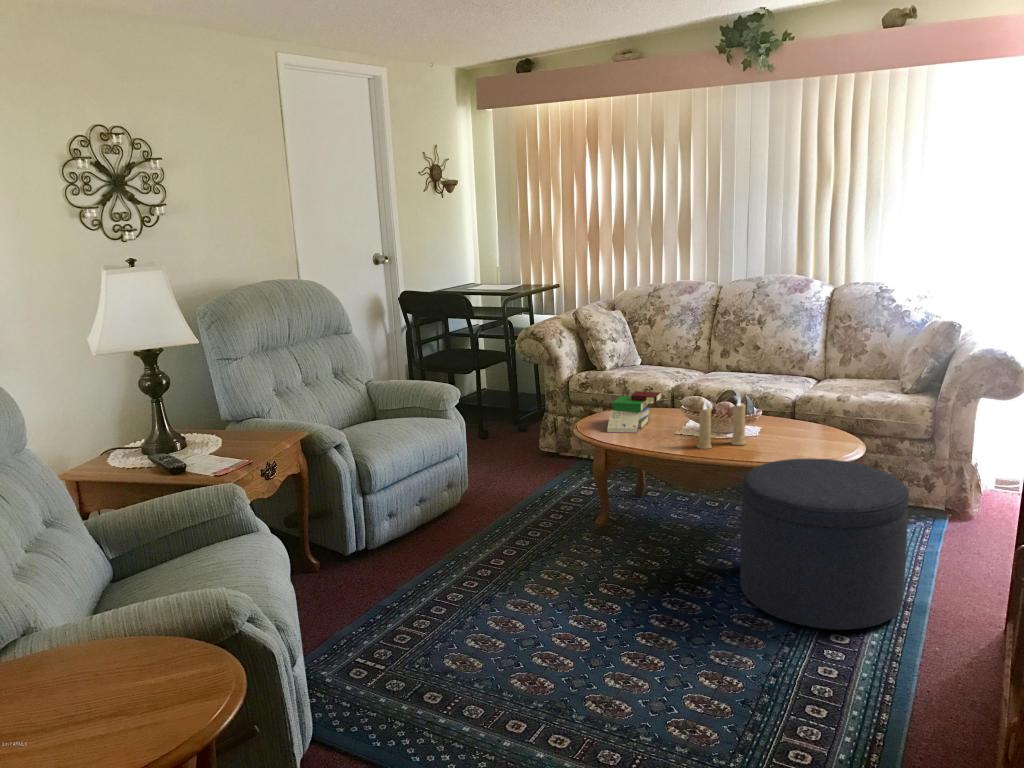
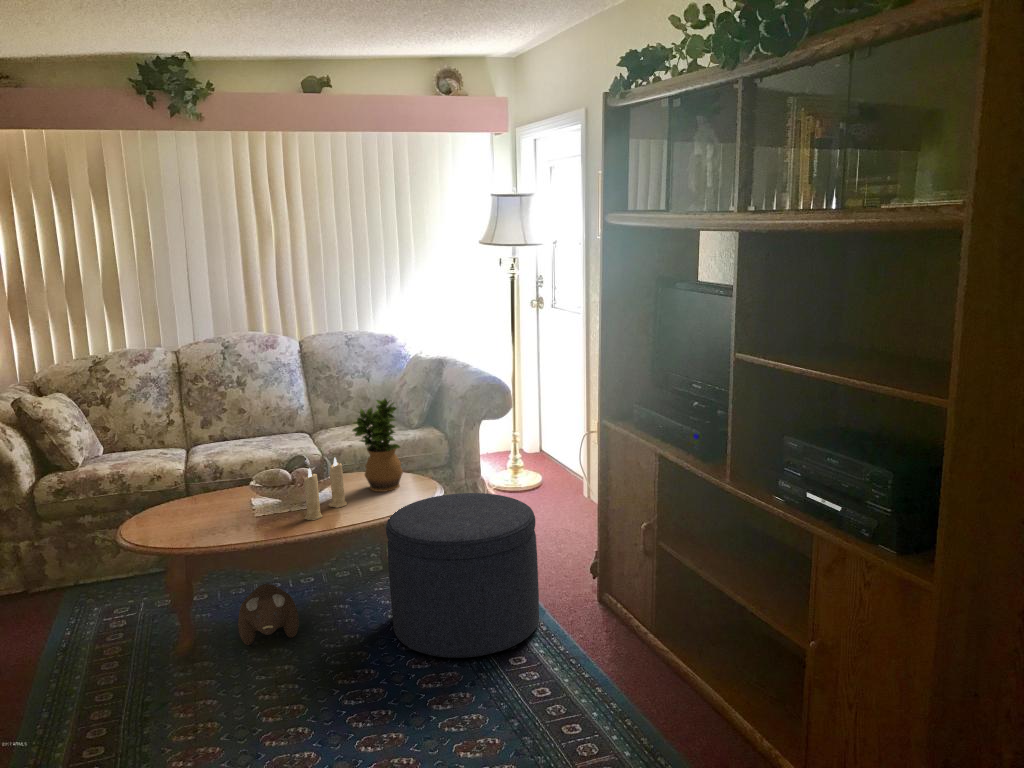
potted plant: none [773,351,824,444] -> present [352,399,403,492]
book: present [607,391,661,433] -> none [170,473,226,534]
plush toy: none [630,493,685,546] -> present [238,584,299,645]

